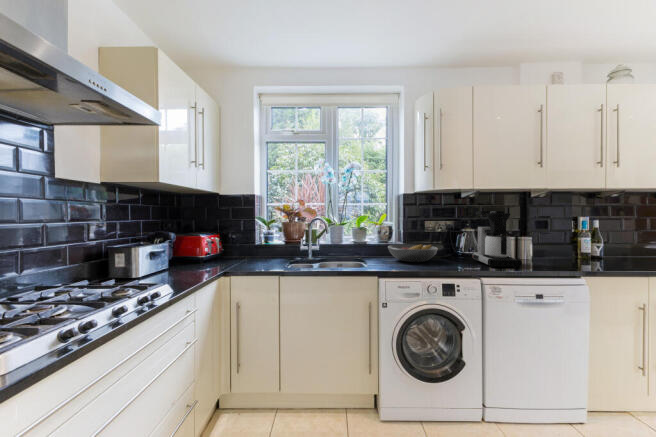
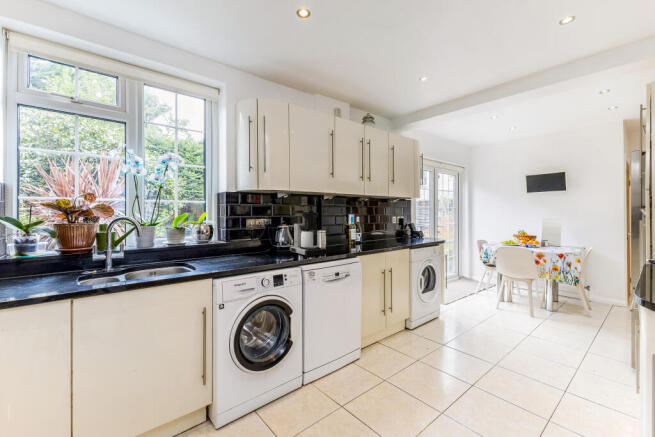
fruit bowl: present [388,244,438,262] -> none [214,242,264,260]

